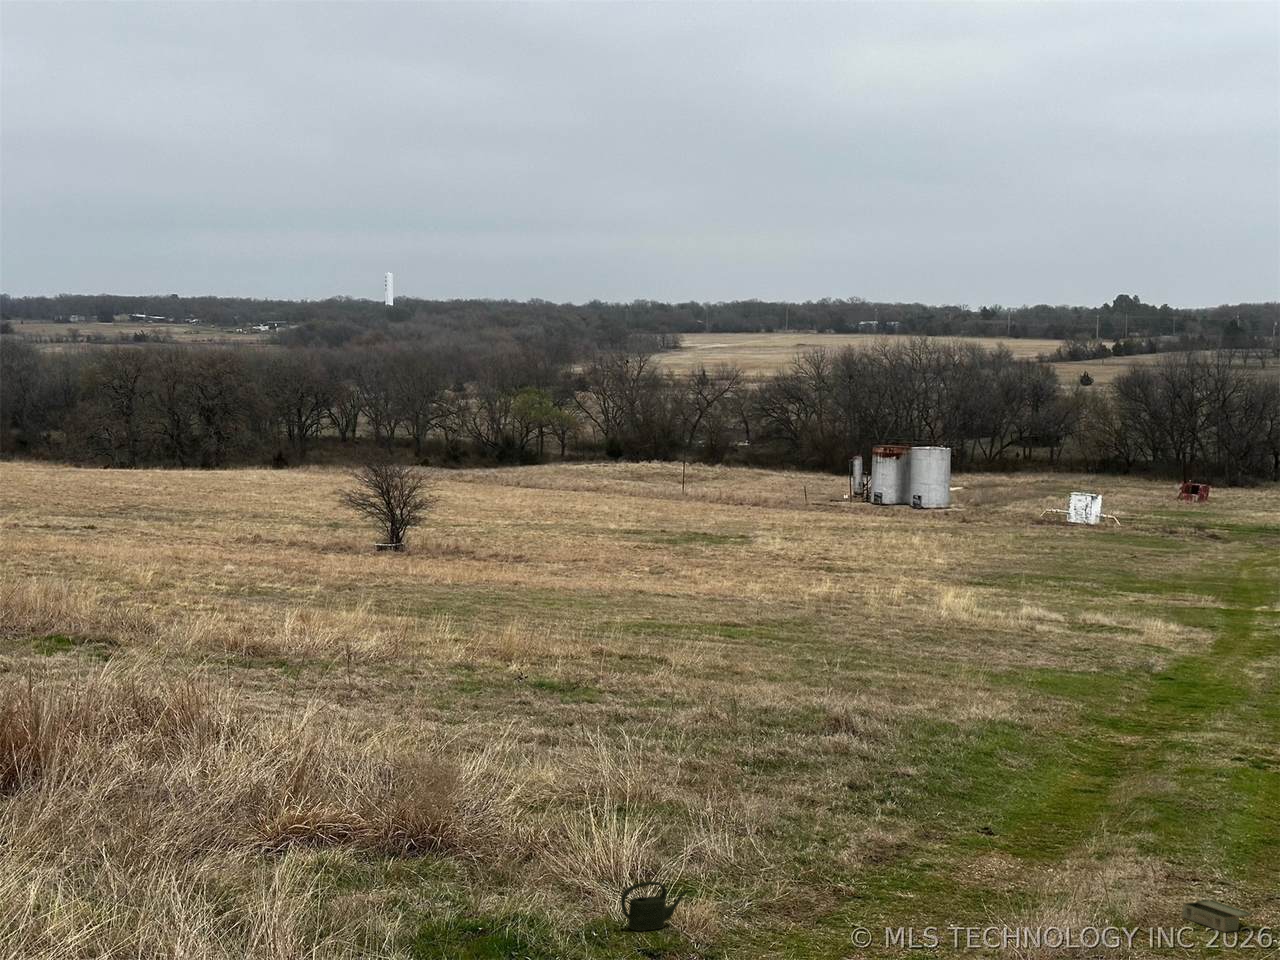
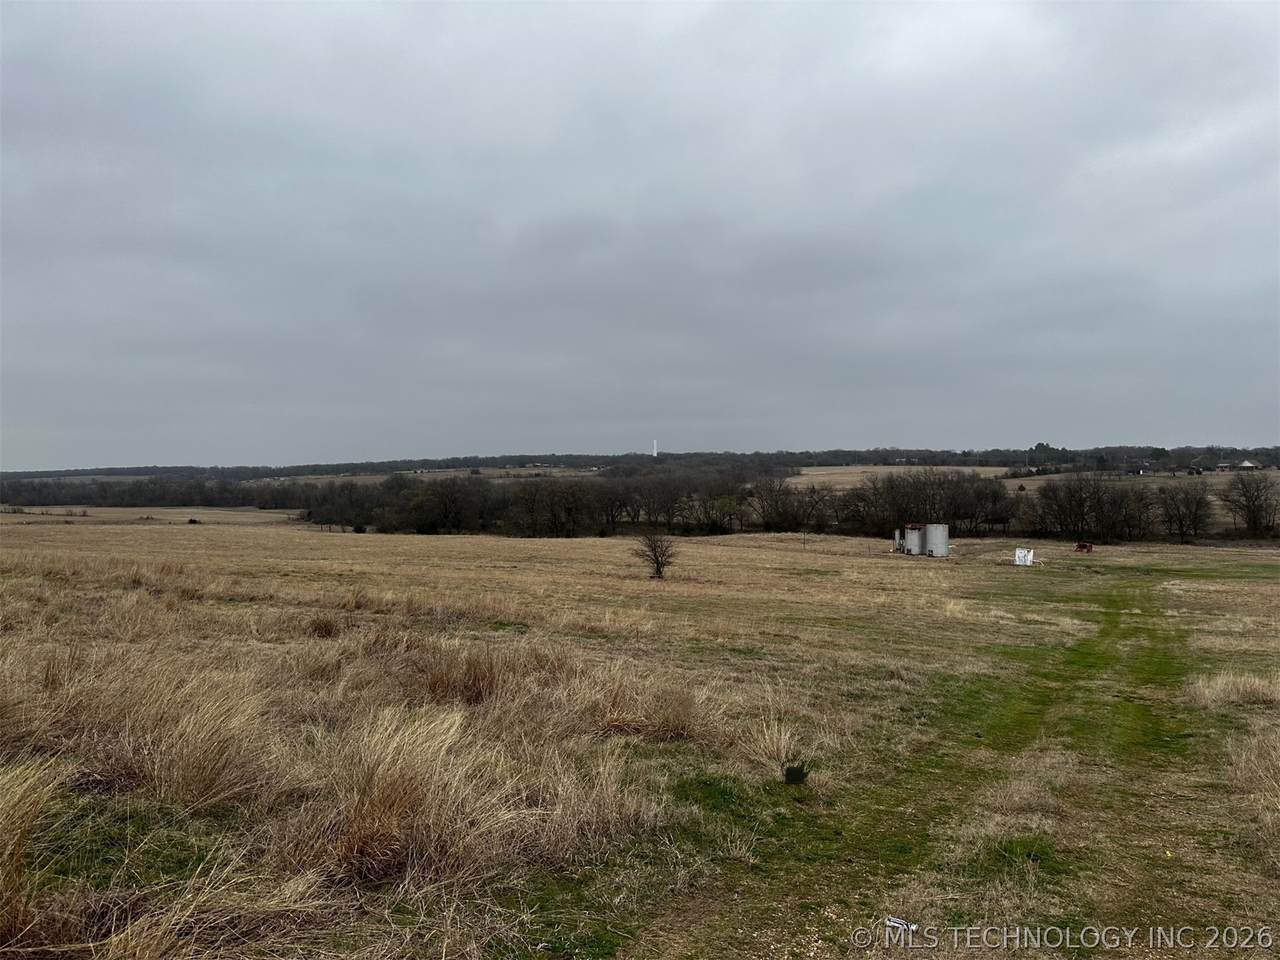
toolbox: present [1182,900,1251,932] -> none [1094,780,1135,799]

